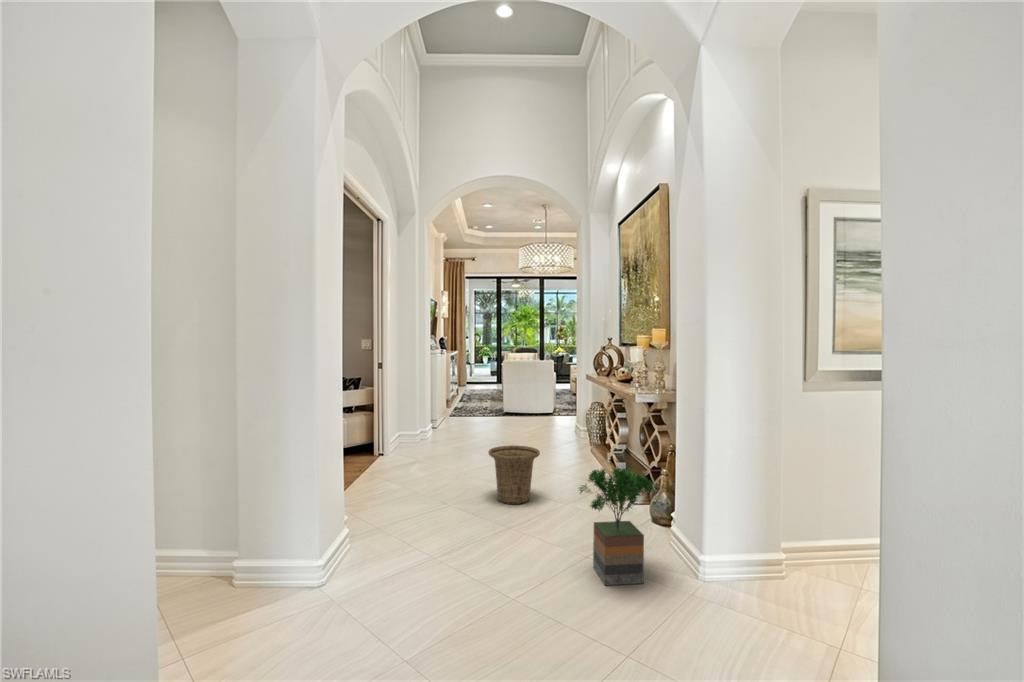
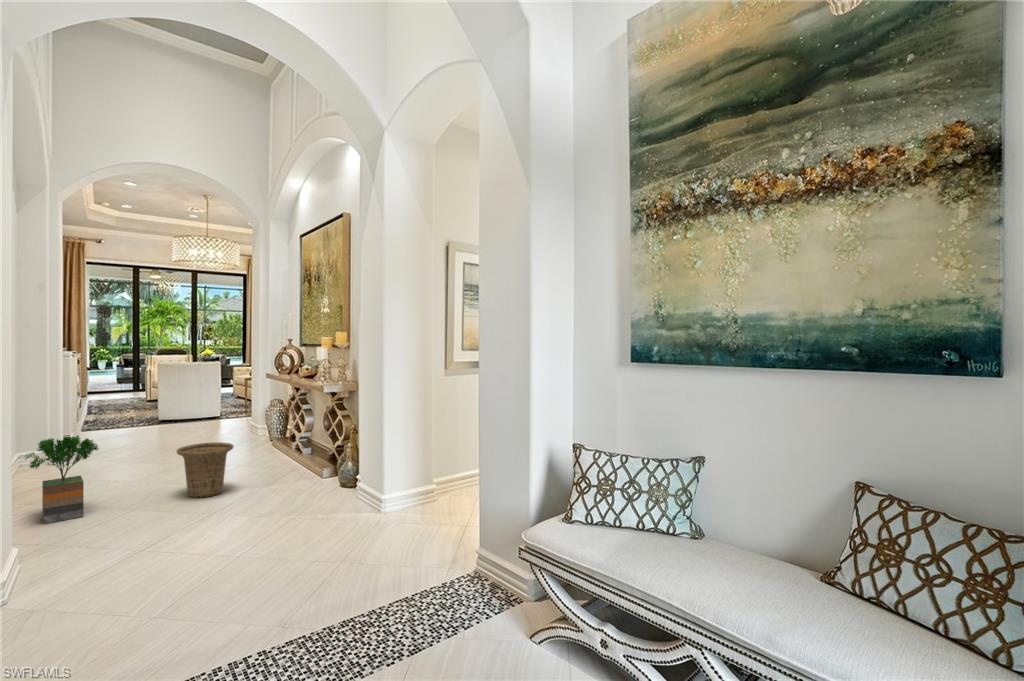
potted tree: present [580,468,654,585] -> present [25,435,99,524]

